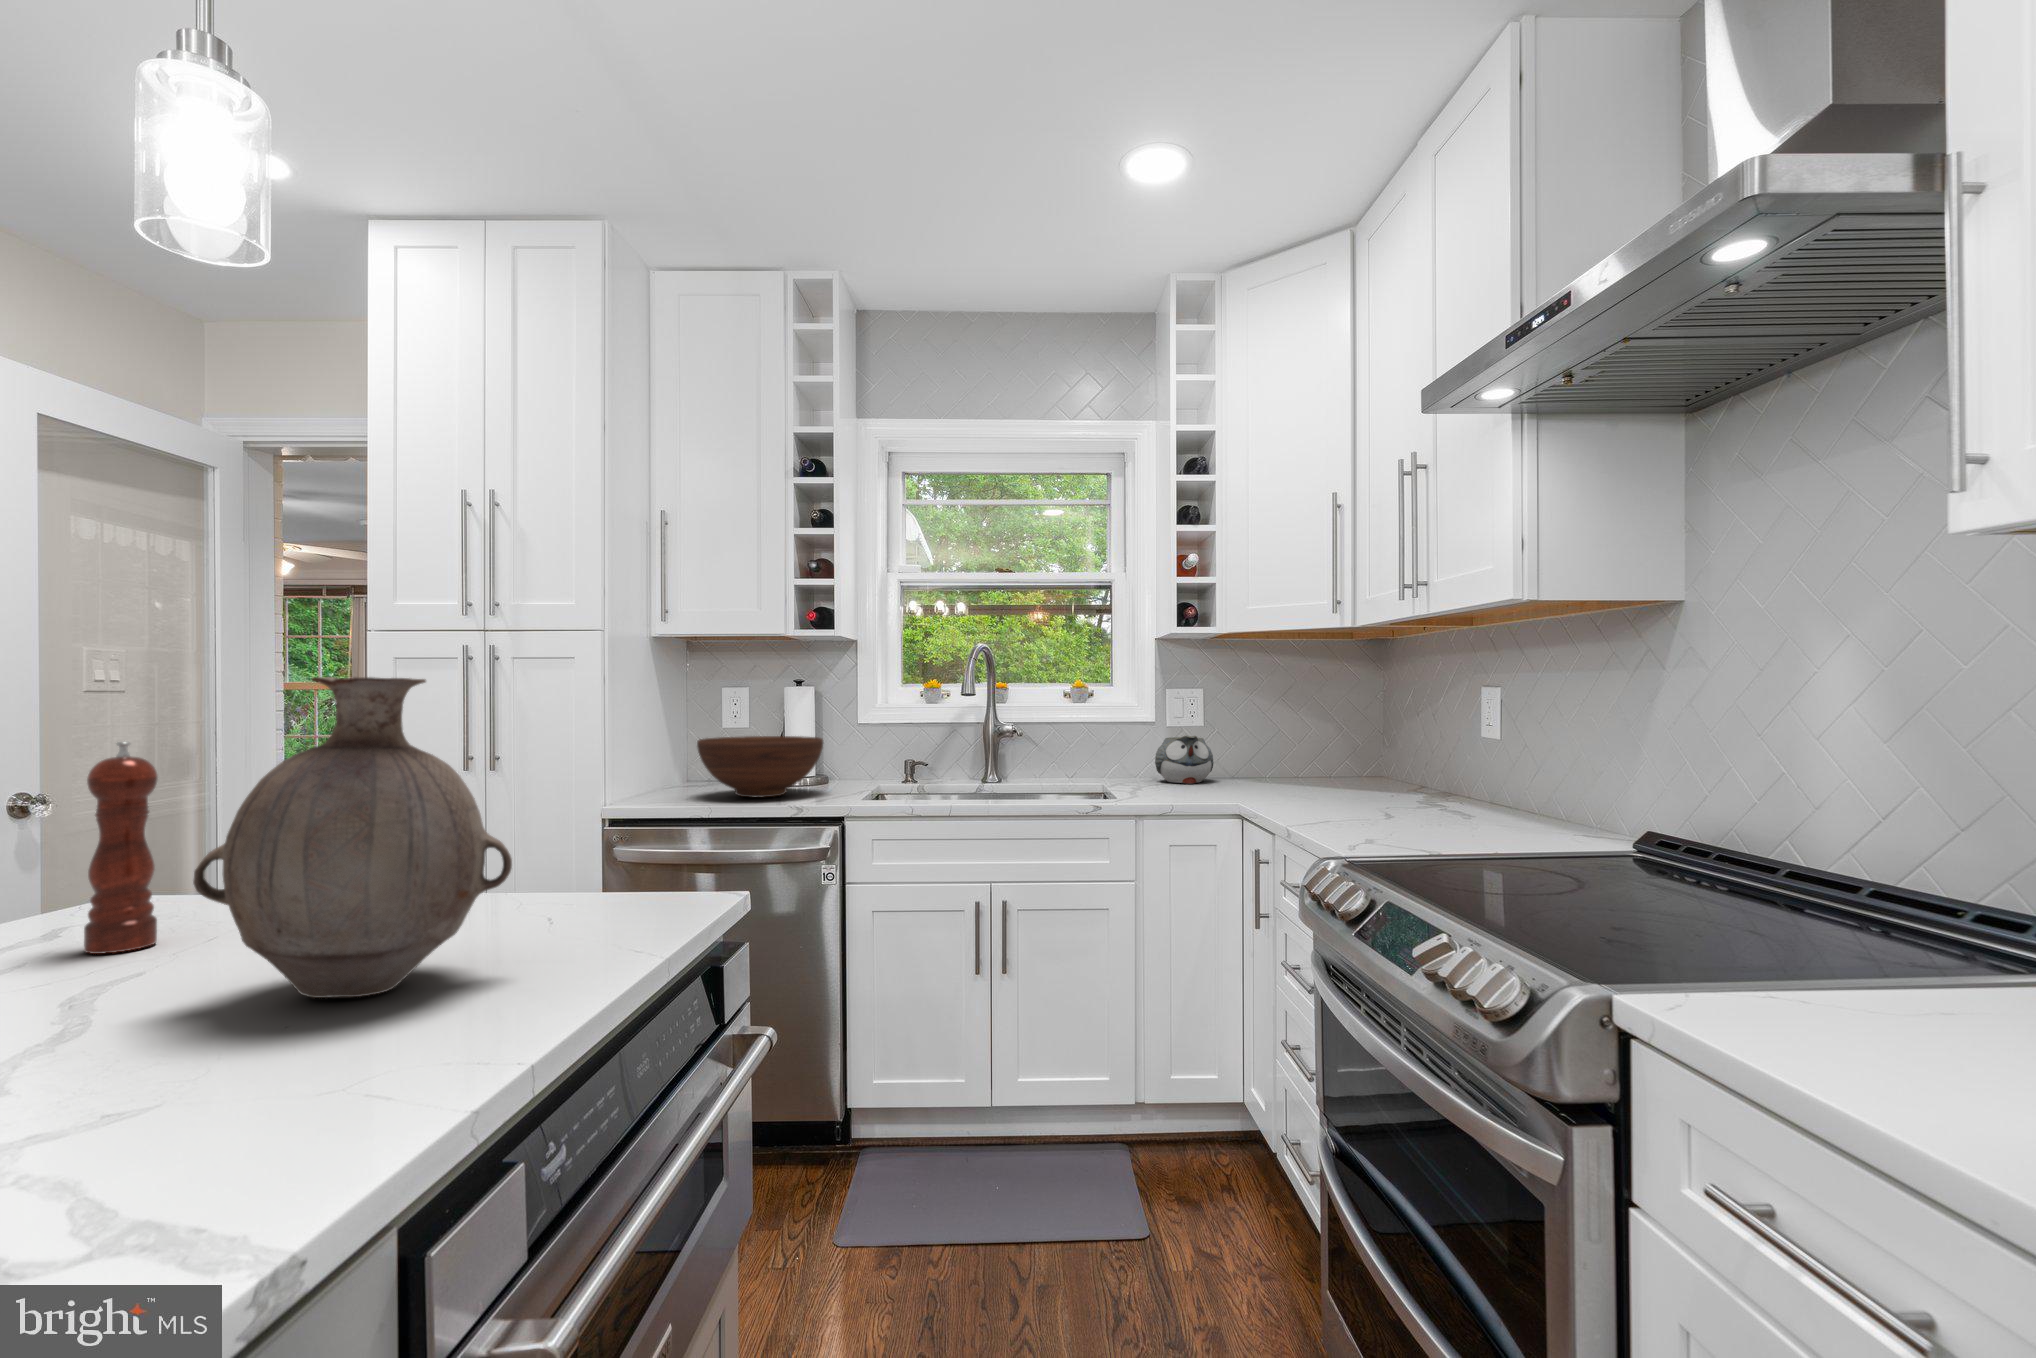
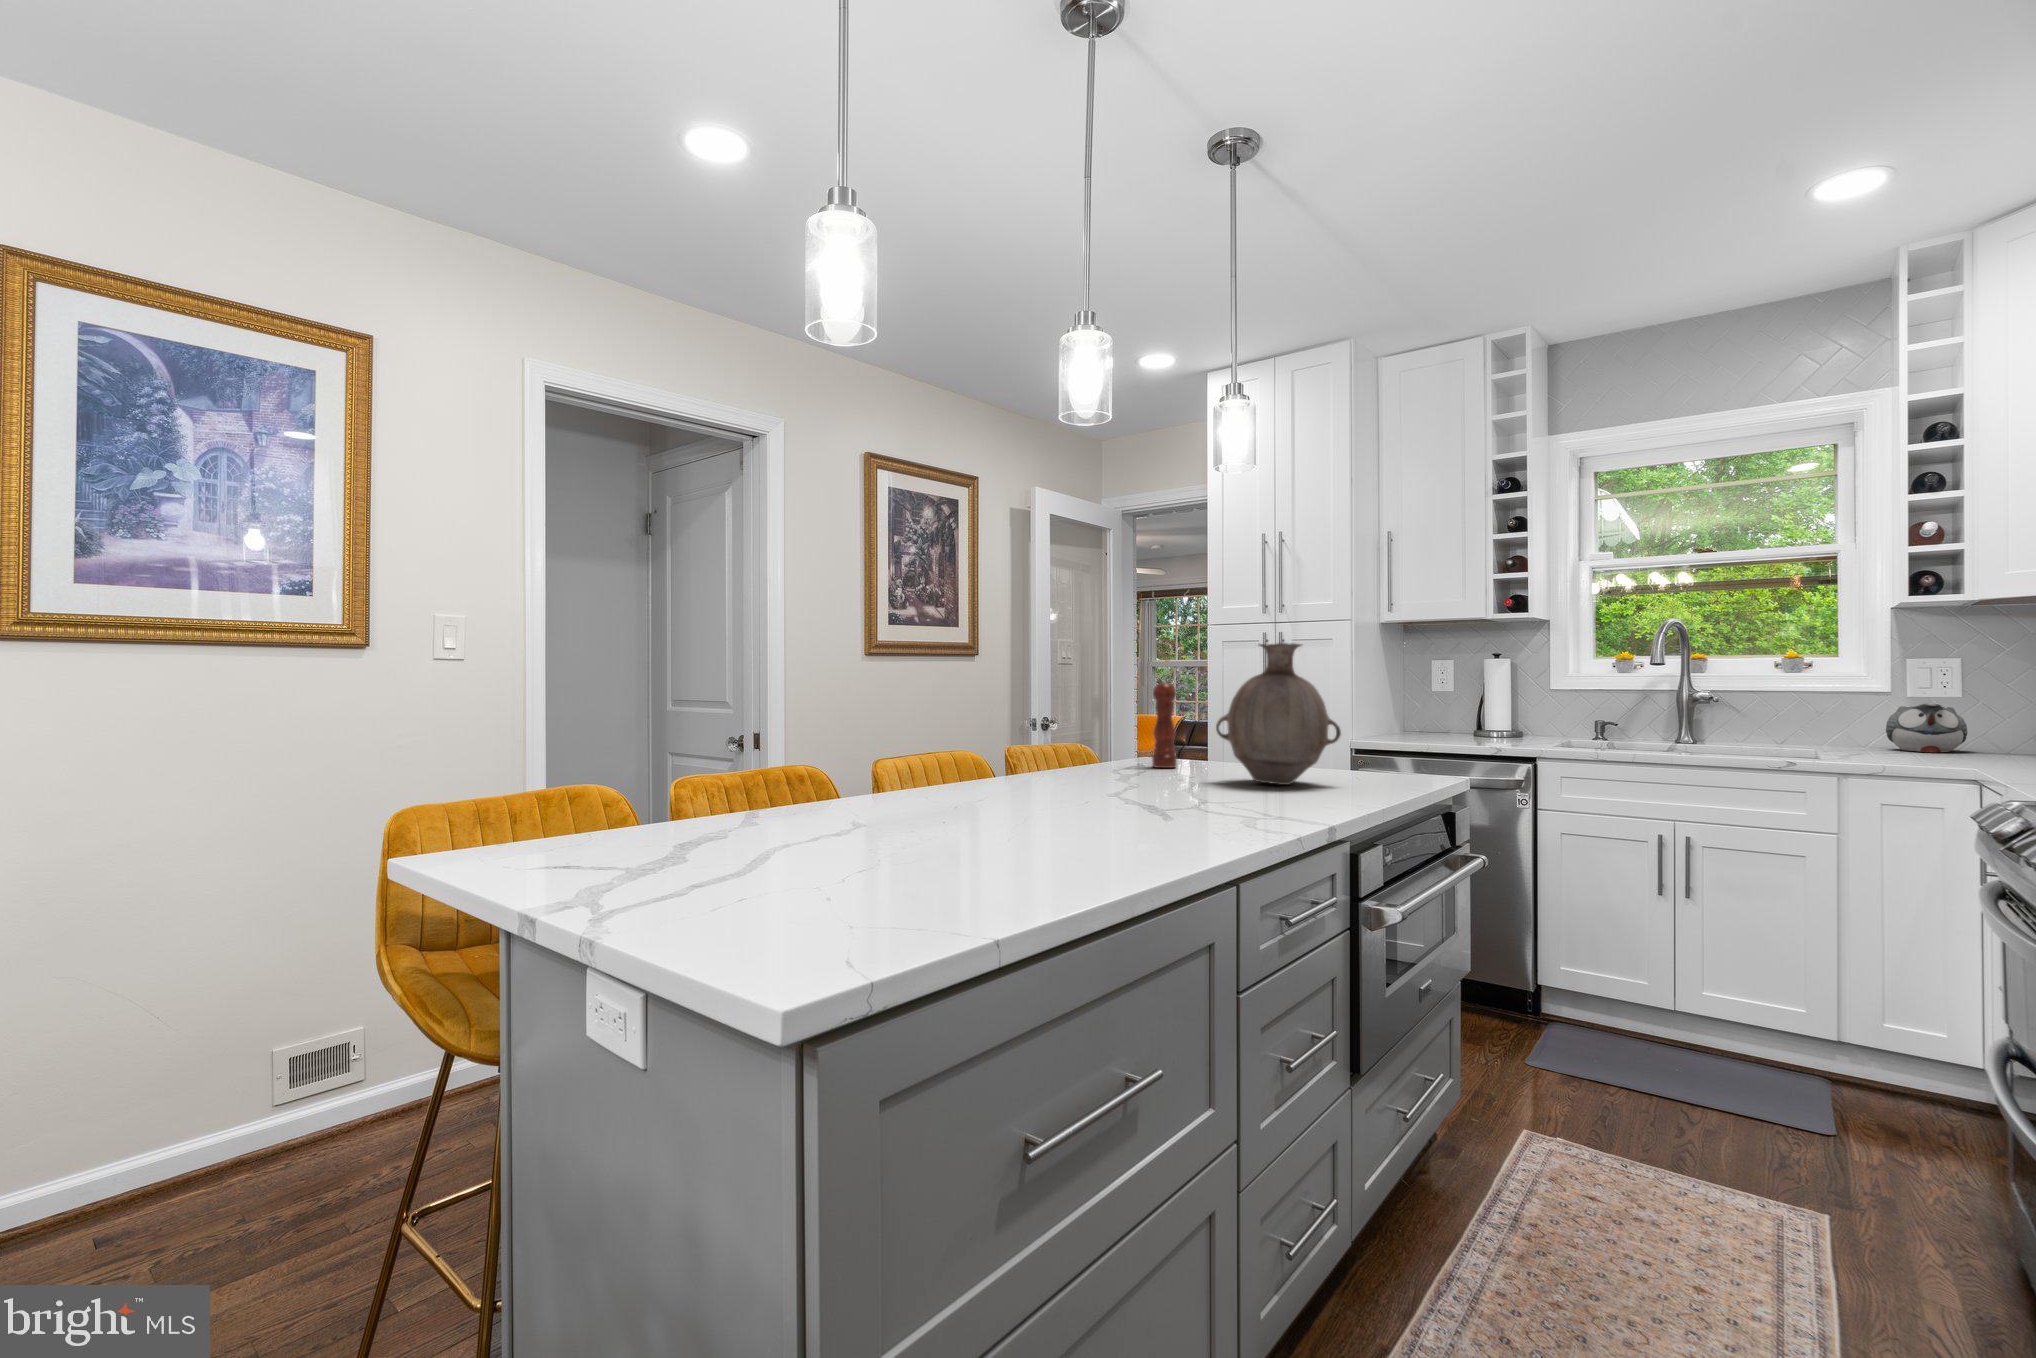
fruit bowl: present [697,736,823,797] -> none [1416,697,1519,742]

